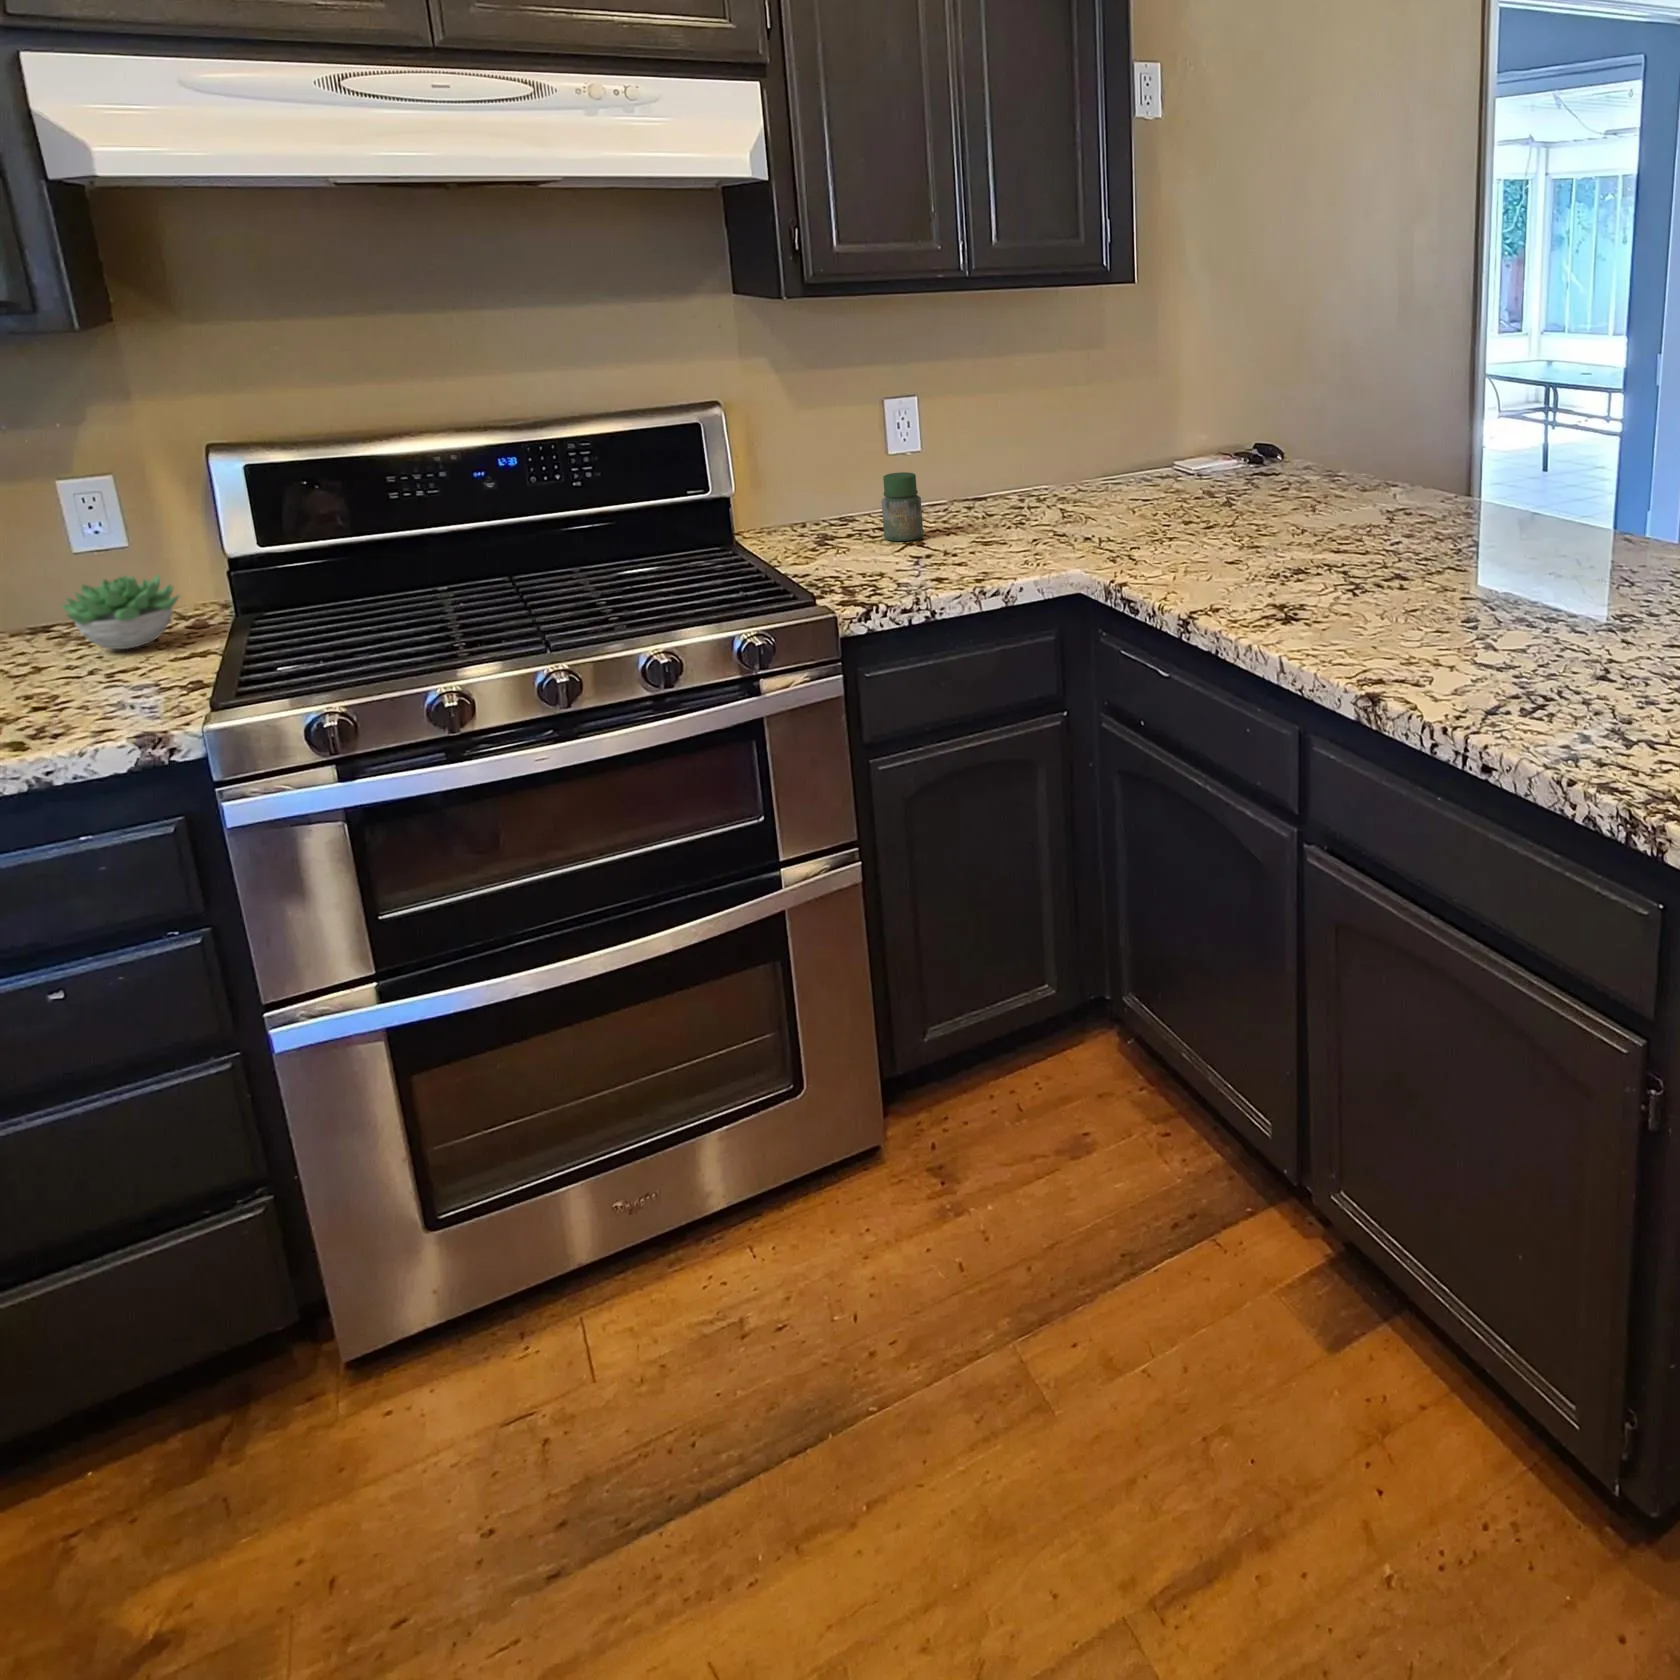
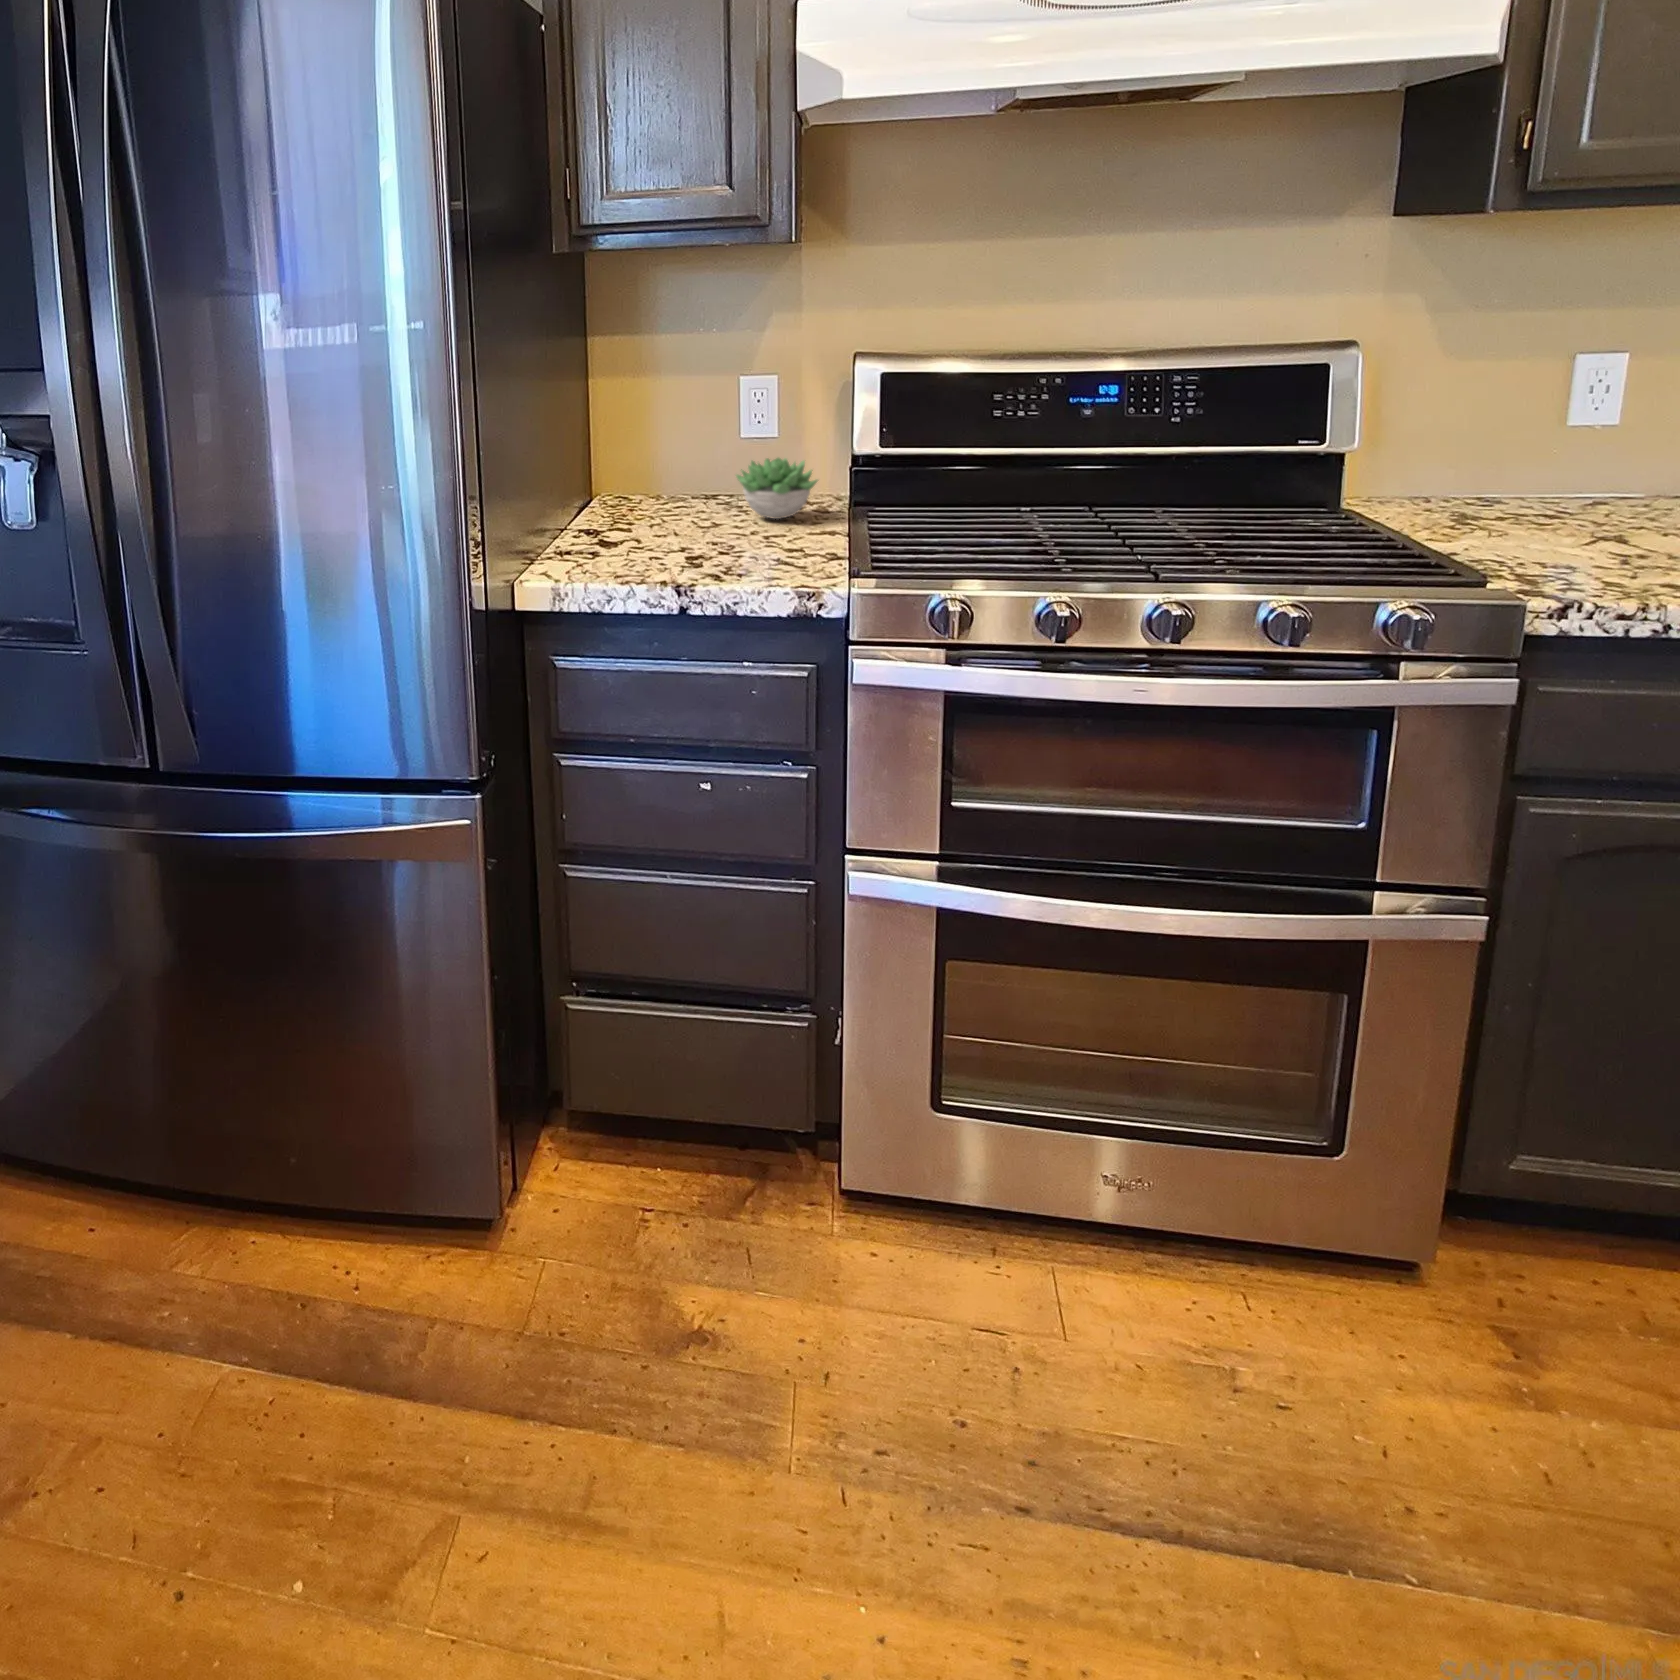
jar: present [881,472,923,541] -> none [1560,446,1631,535]

